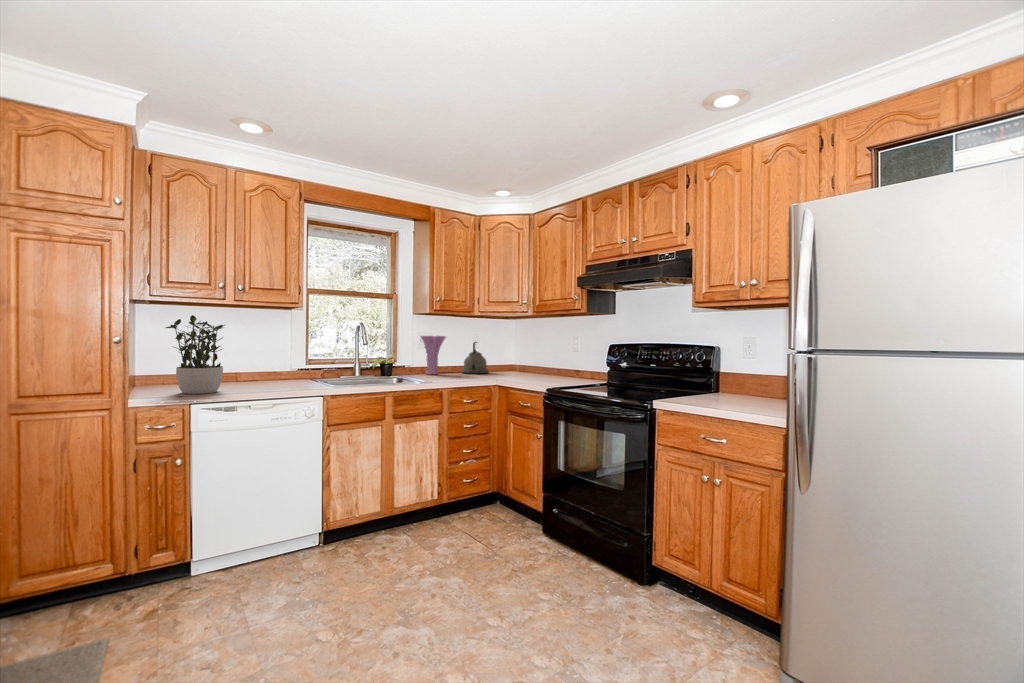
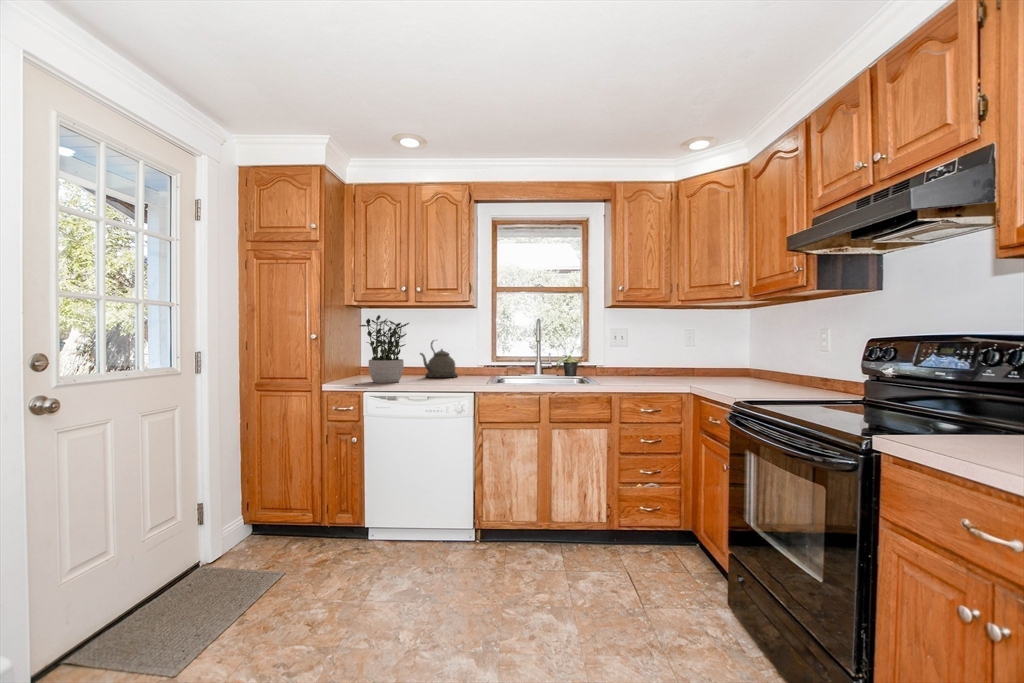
vase: present [421,336,446,375] -> none [613,332,645,377]
kettle: present [462,342,489,374] -> present [420,340,458,378]

